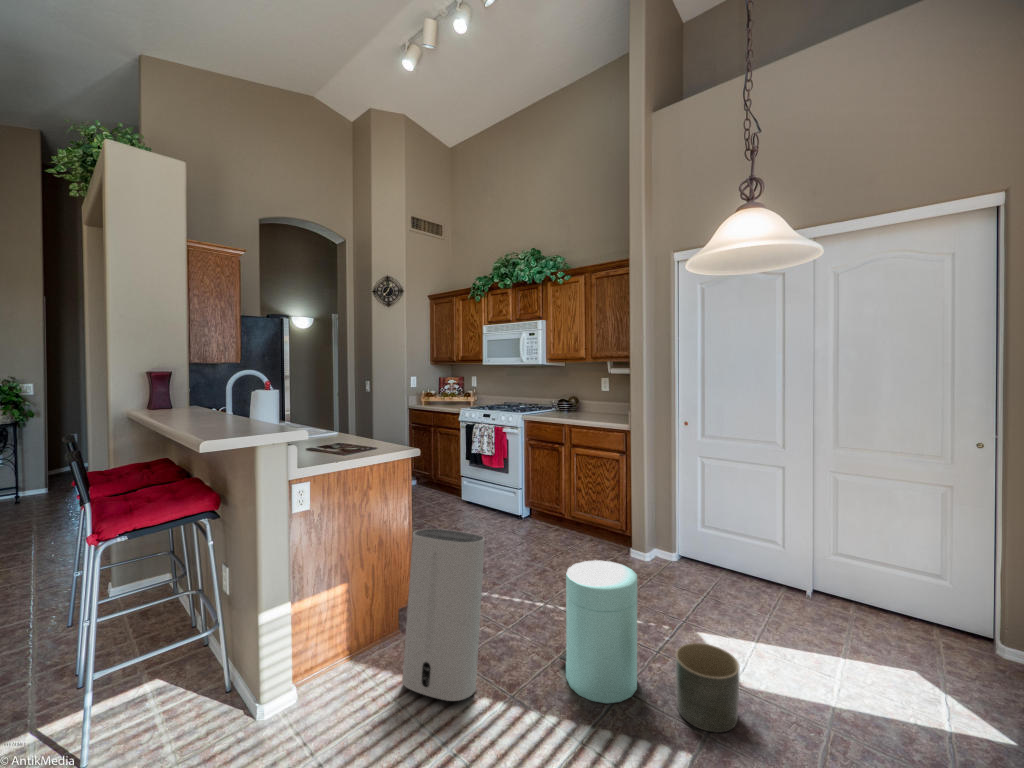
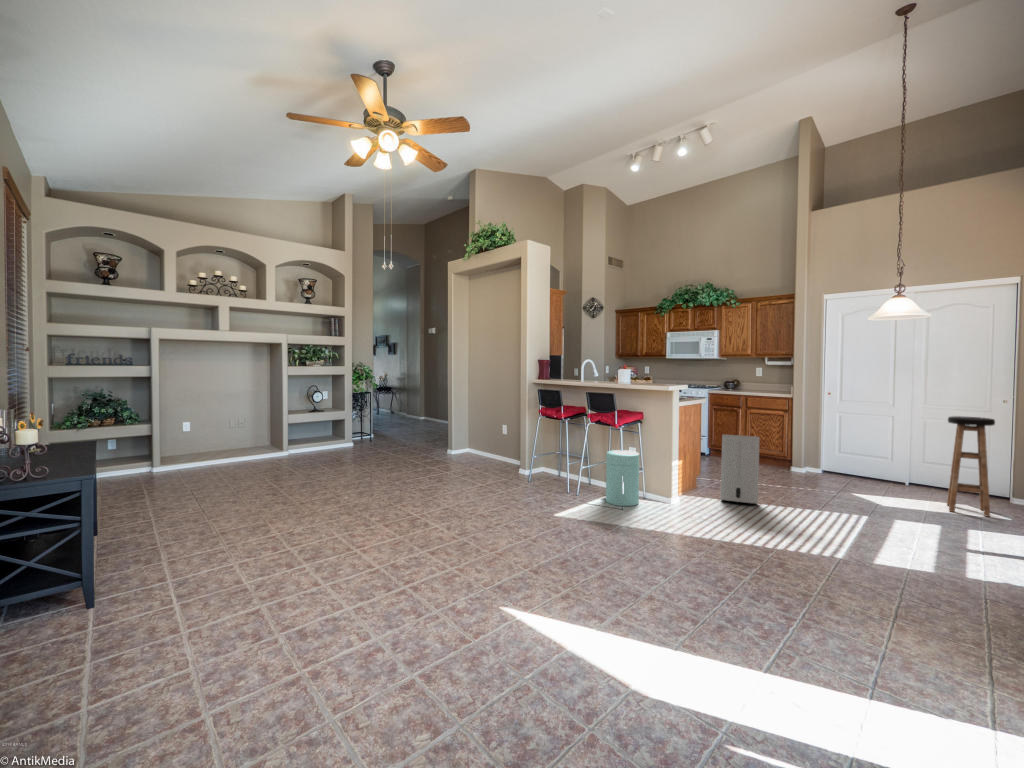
bar stool: none [877,488,980,735] -> present [947,416,995,517]
trash can: present [559,560,637,703] -> present [603,450,639,506]
planter: present [676,643,740,732] -> none [852,484,884,513]

